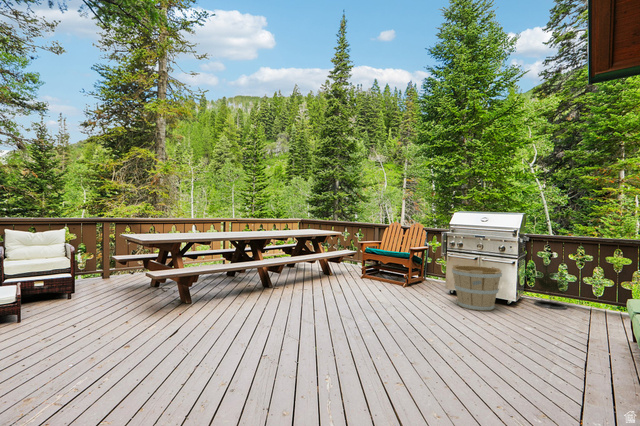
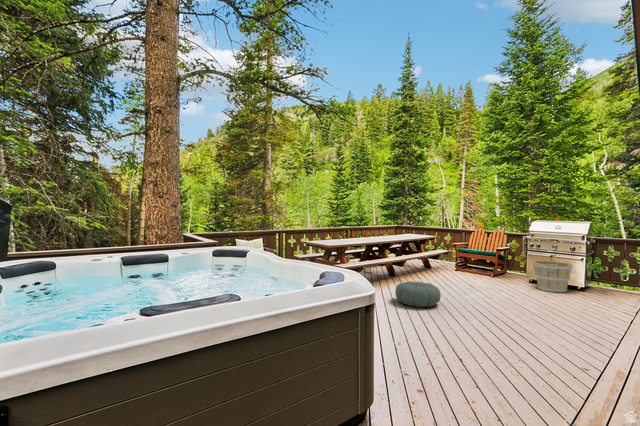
potted tree: present [534,262,567,309] -> none [598,254,629,293]
pouf: none [216,306,295,357] -> present [395,281,441,307]

